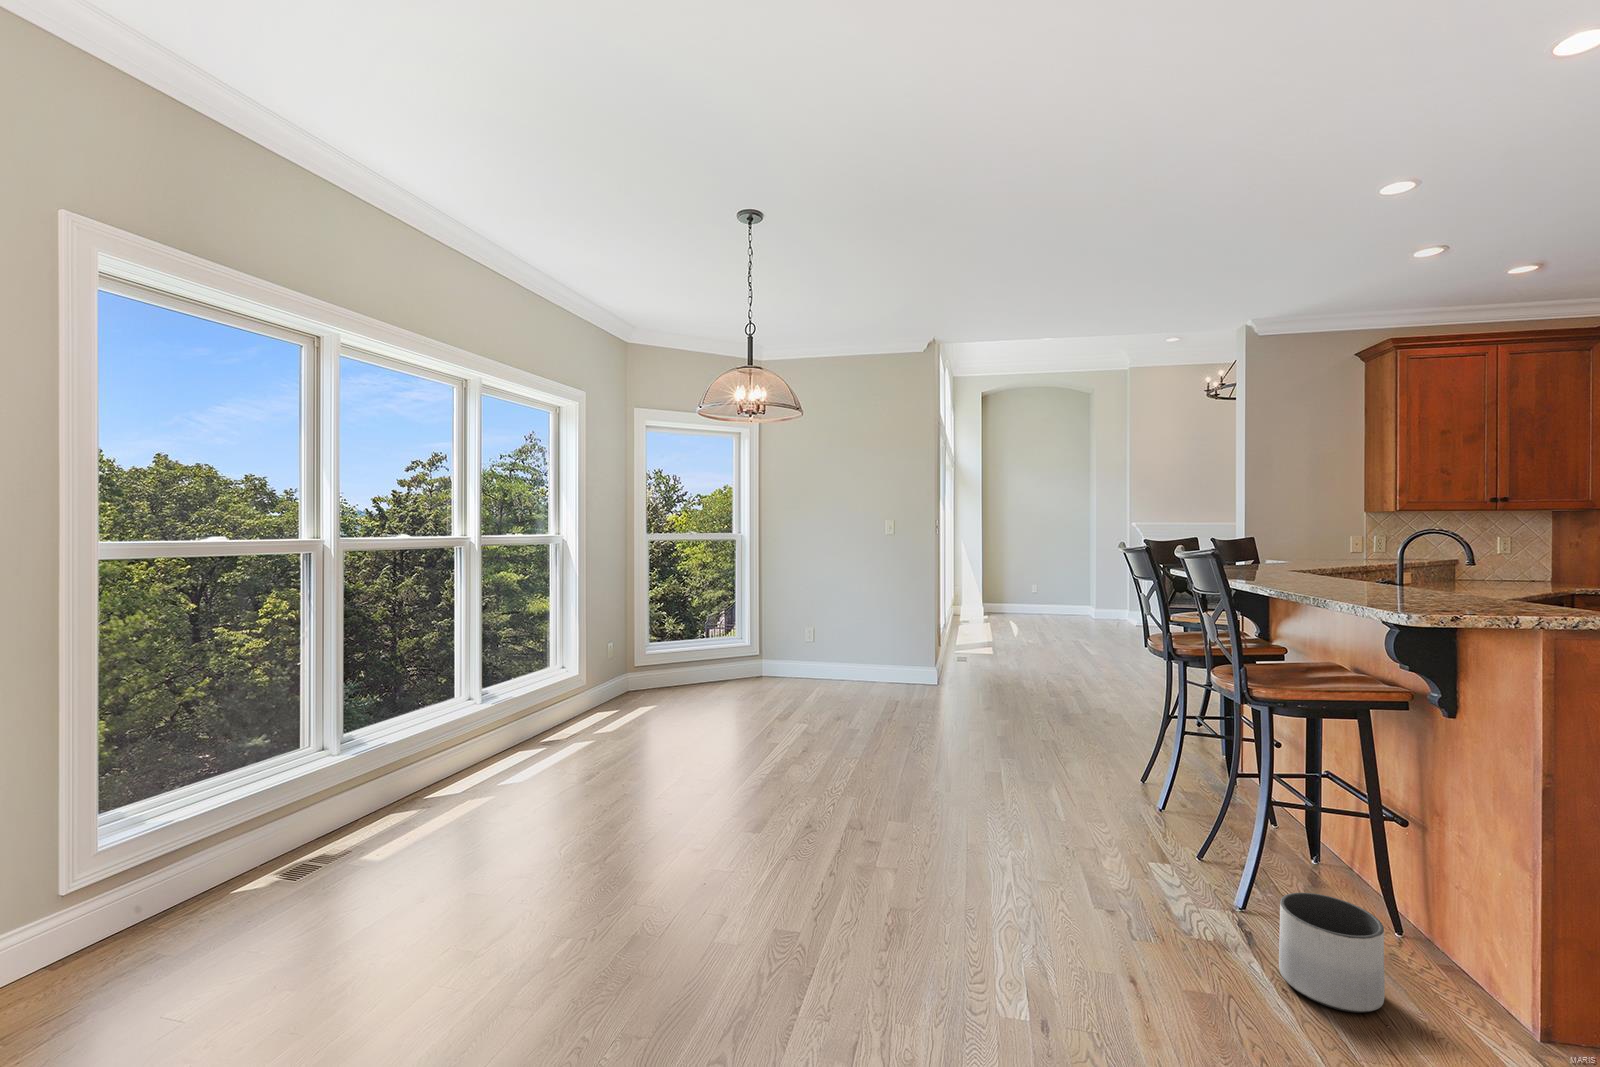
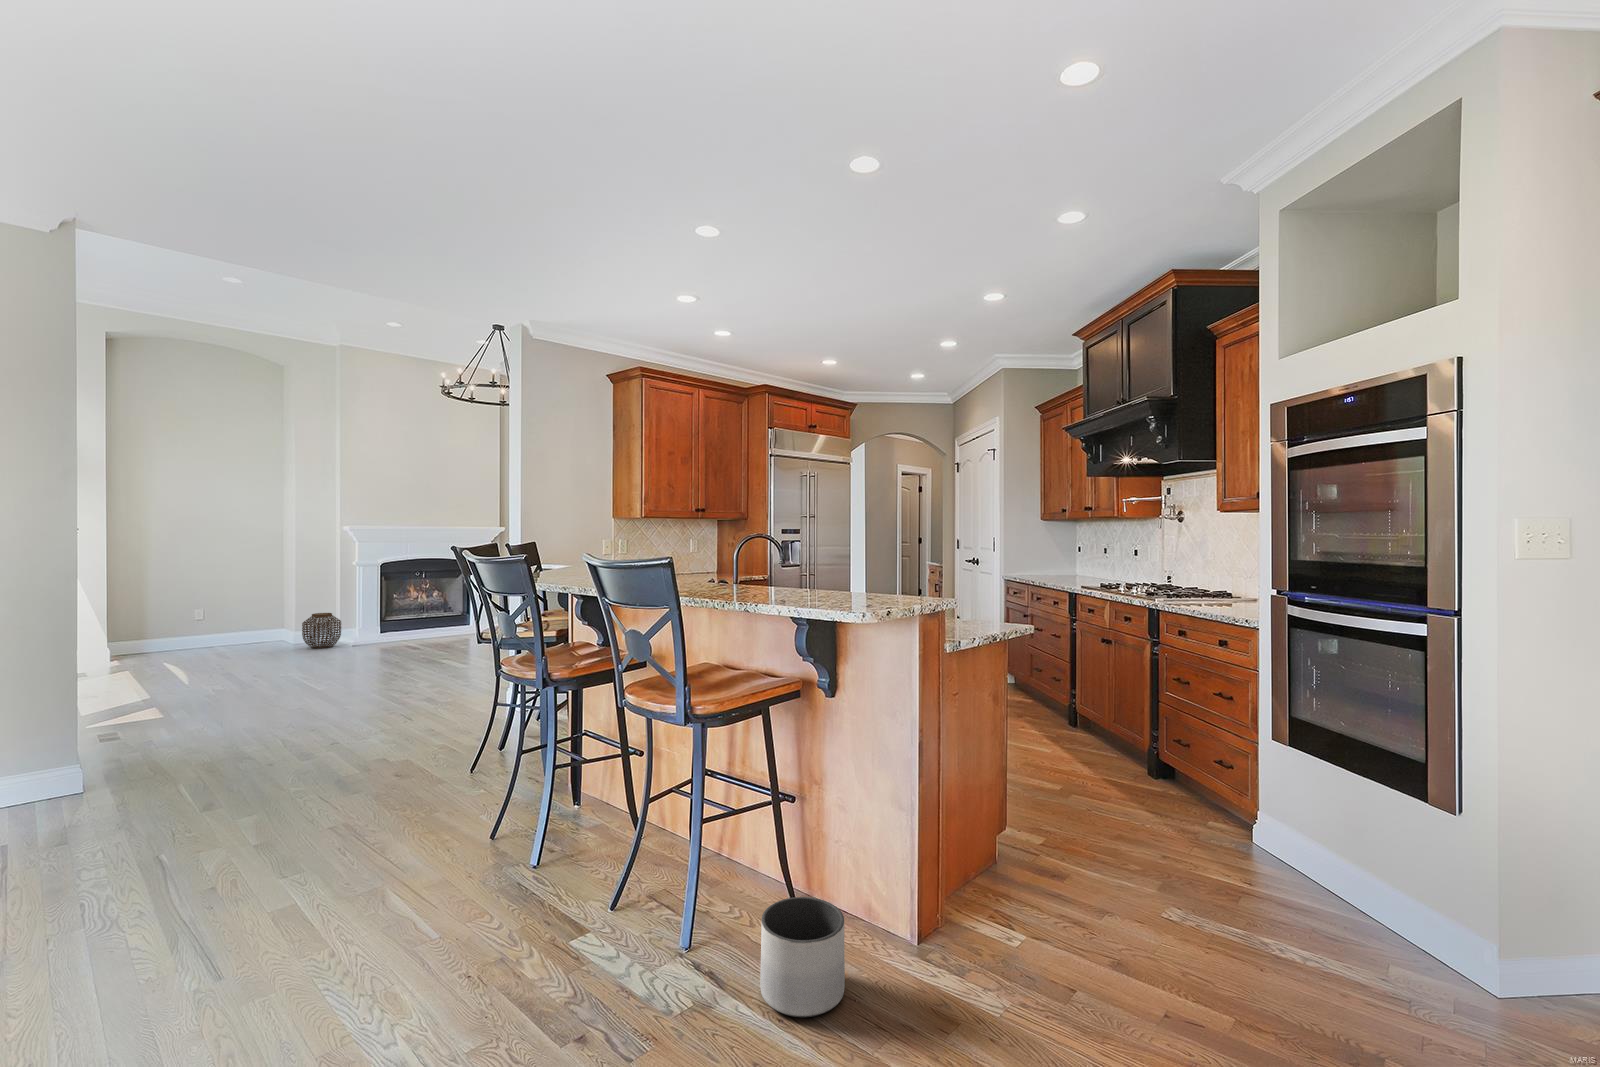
woven basket: none [1084,597,1113,626] -> present [302,613,341,649]

